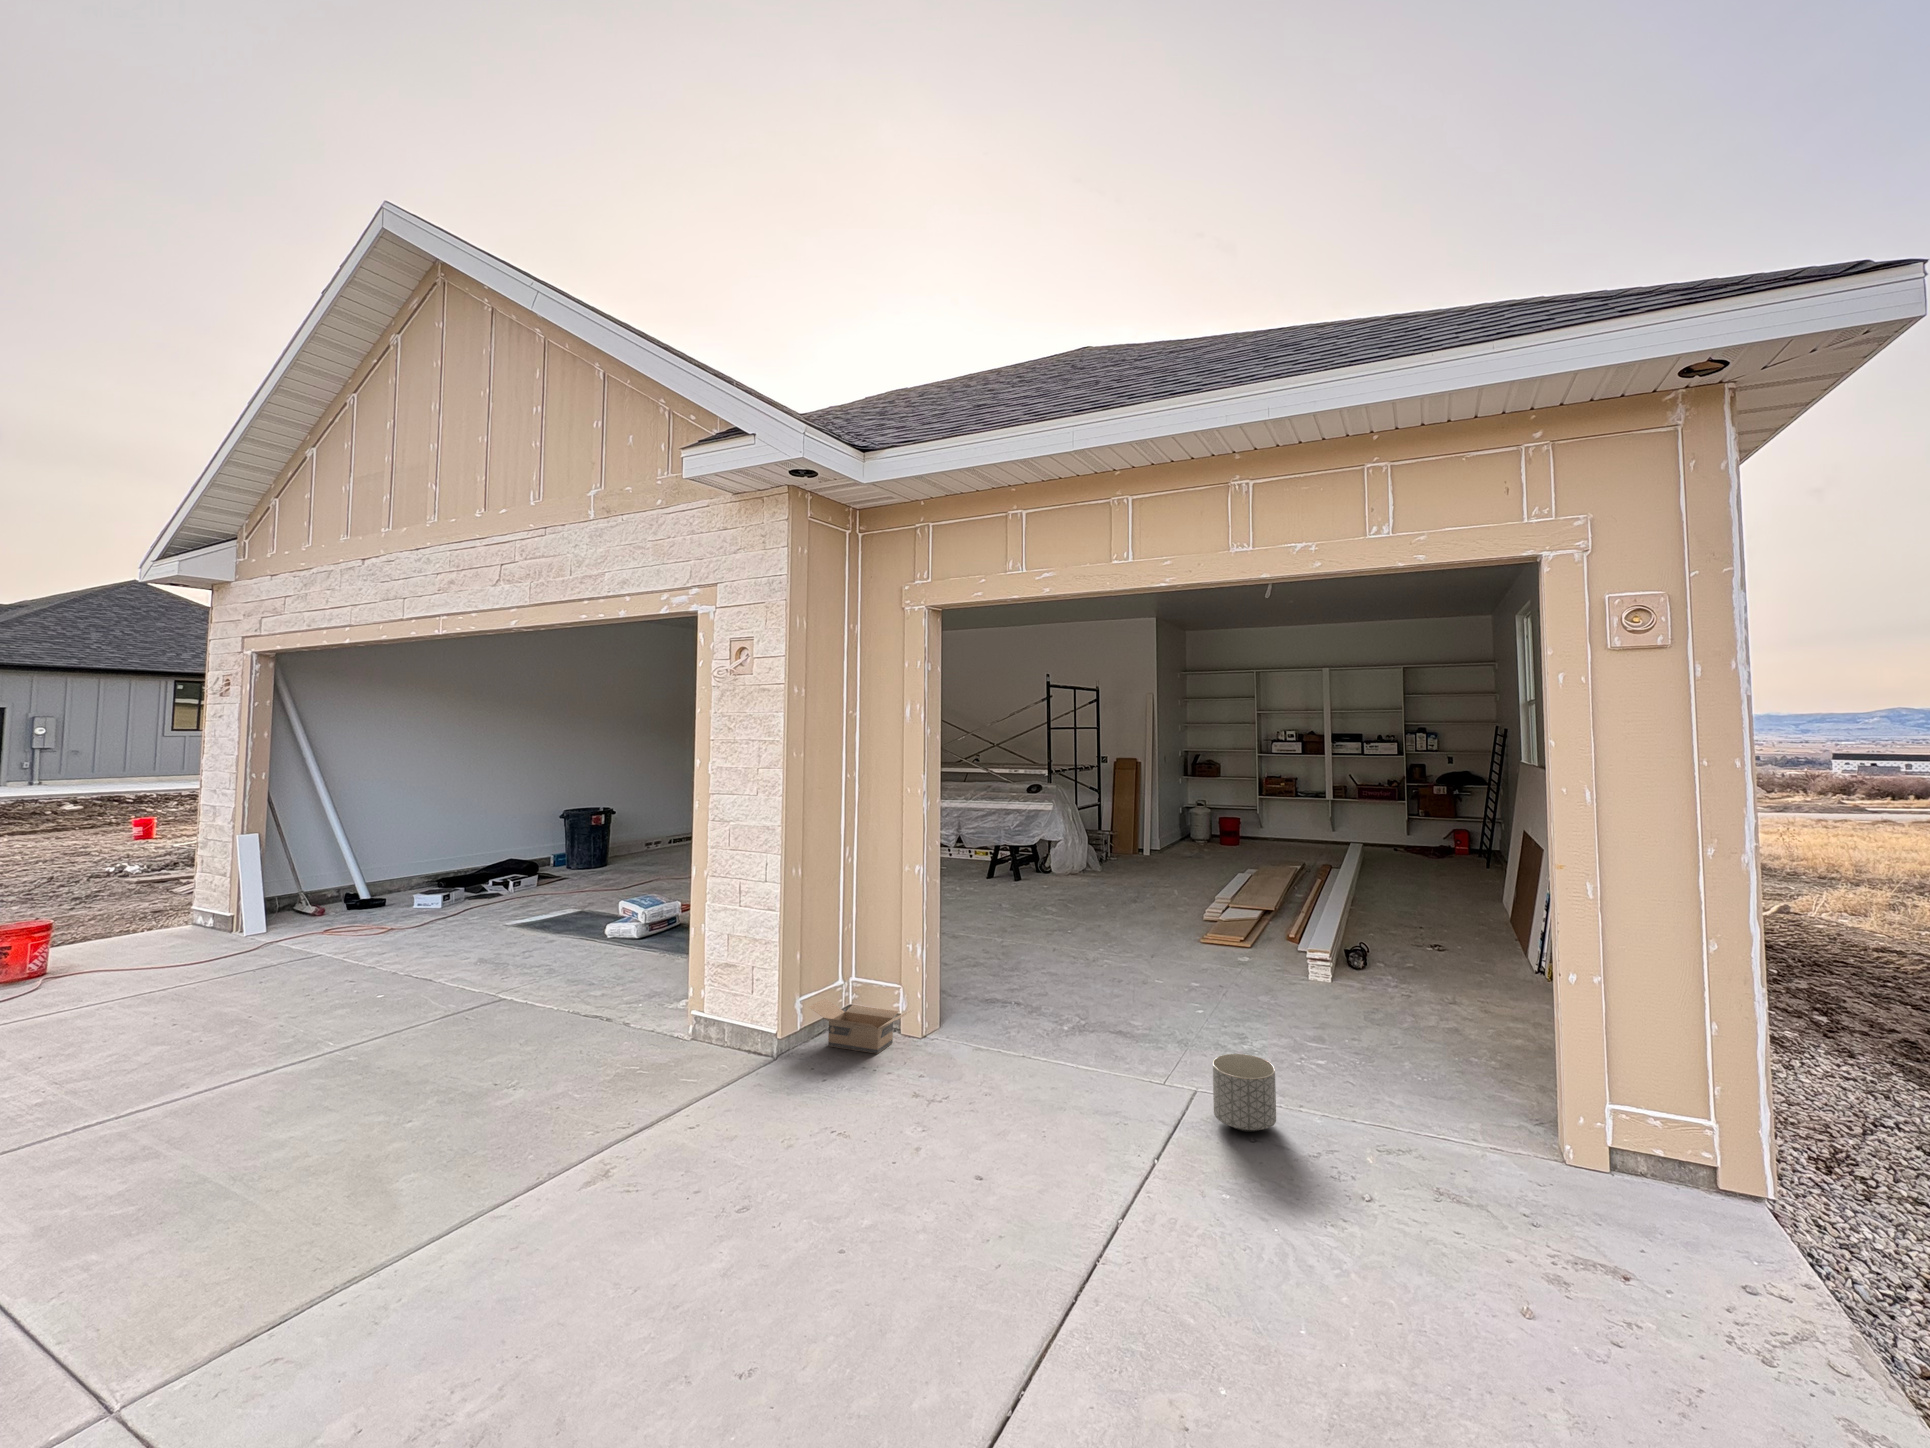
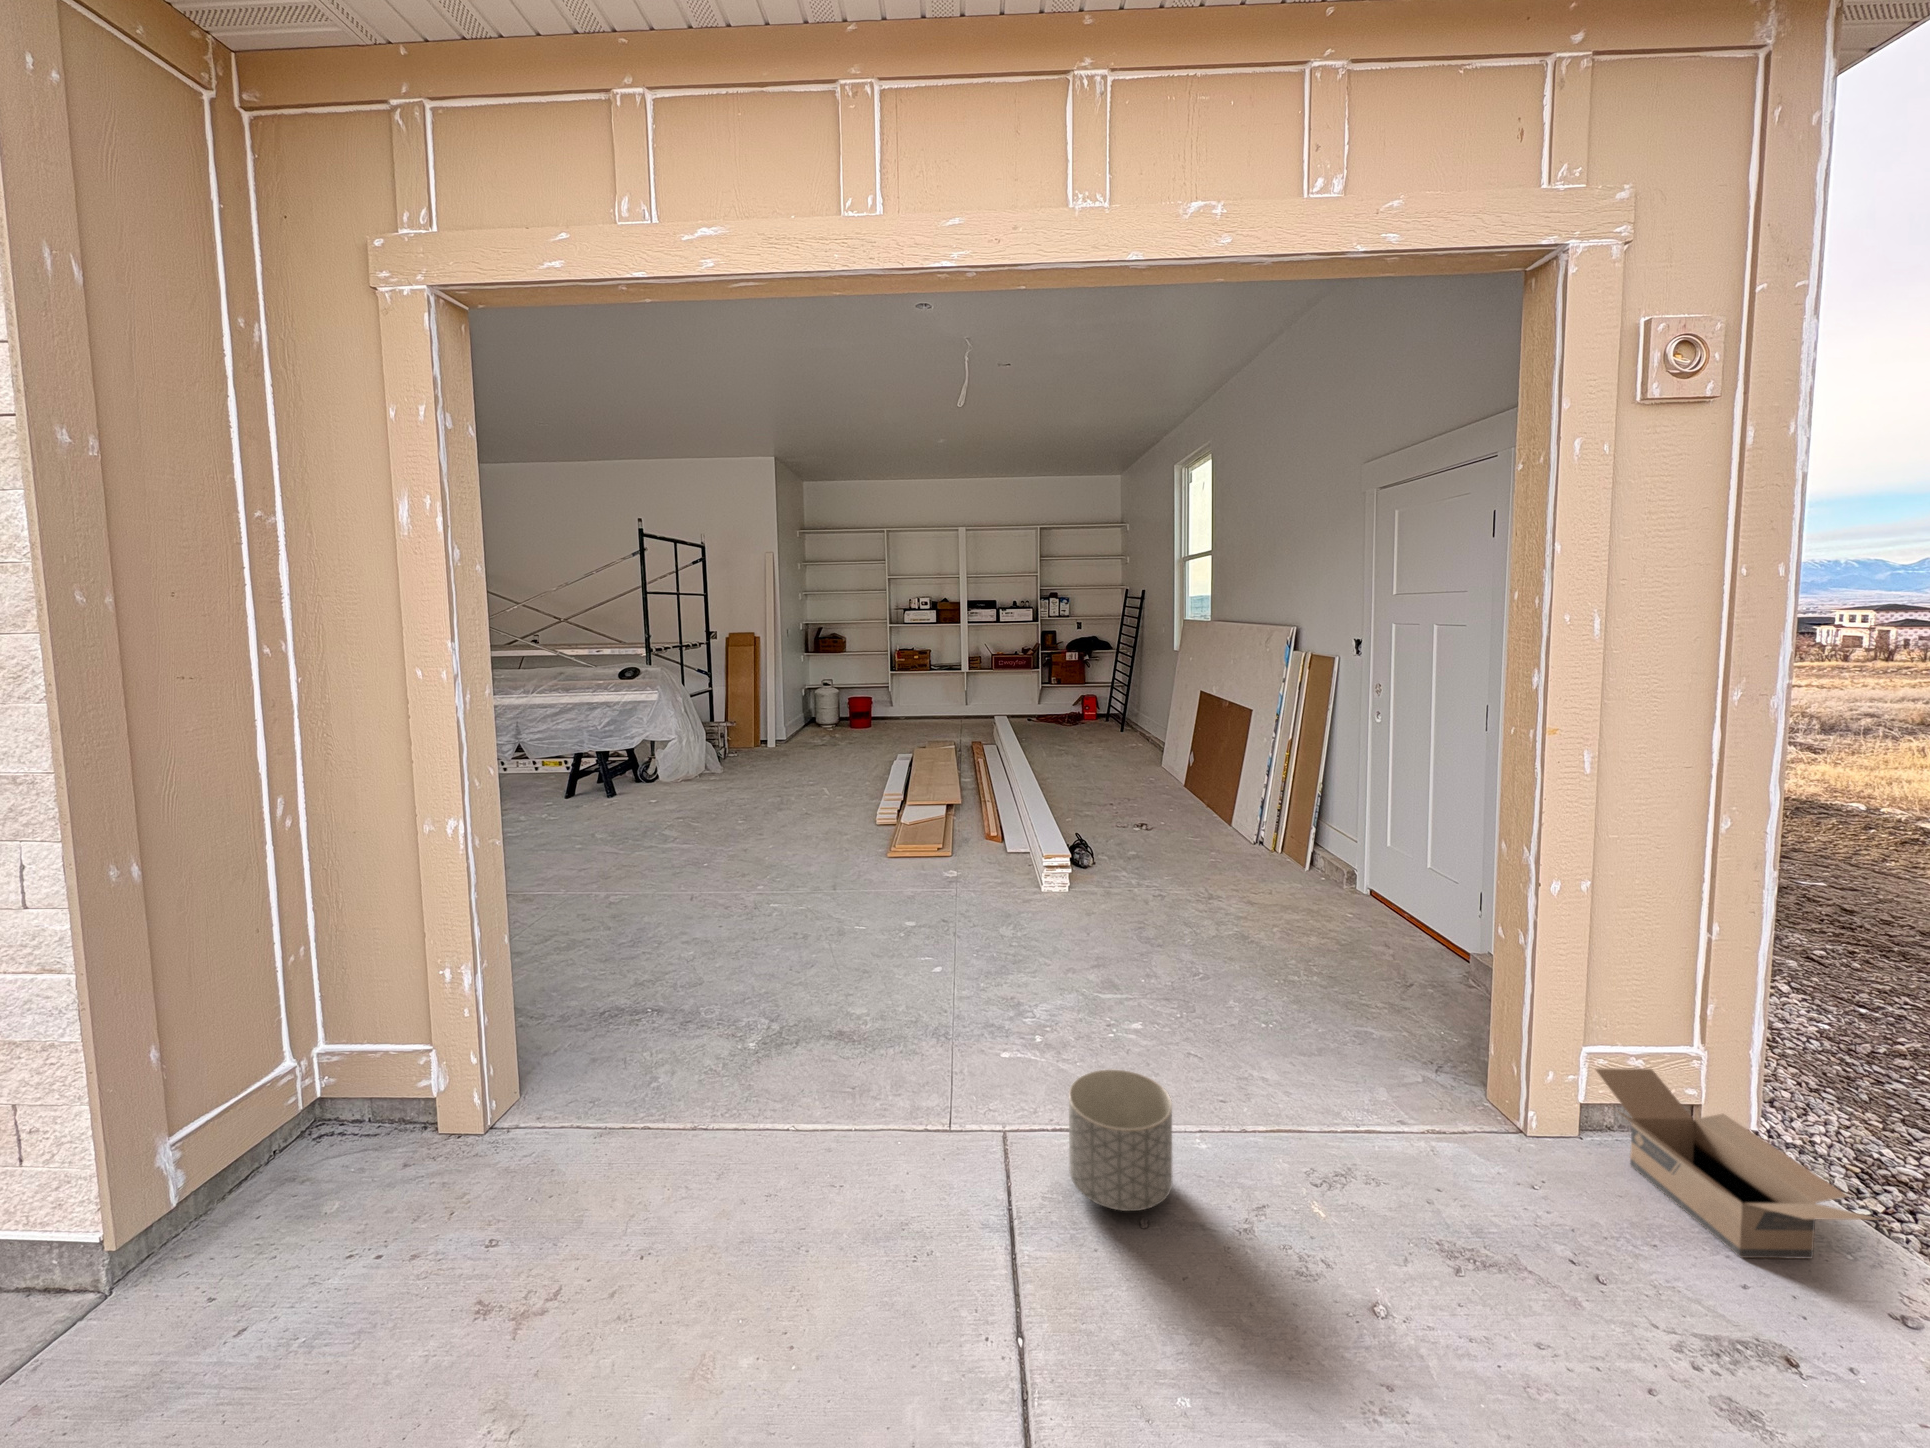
cardboard box: present [809,999,912,1054] -> present [1596,1069,1878,1259]

